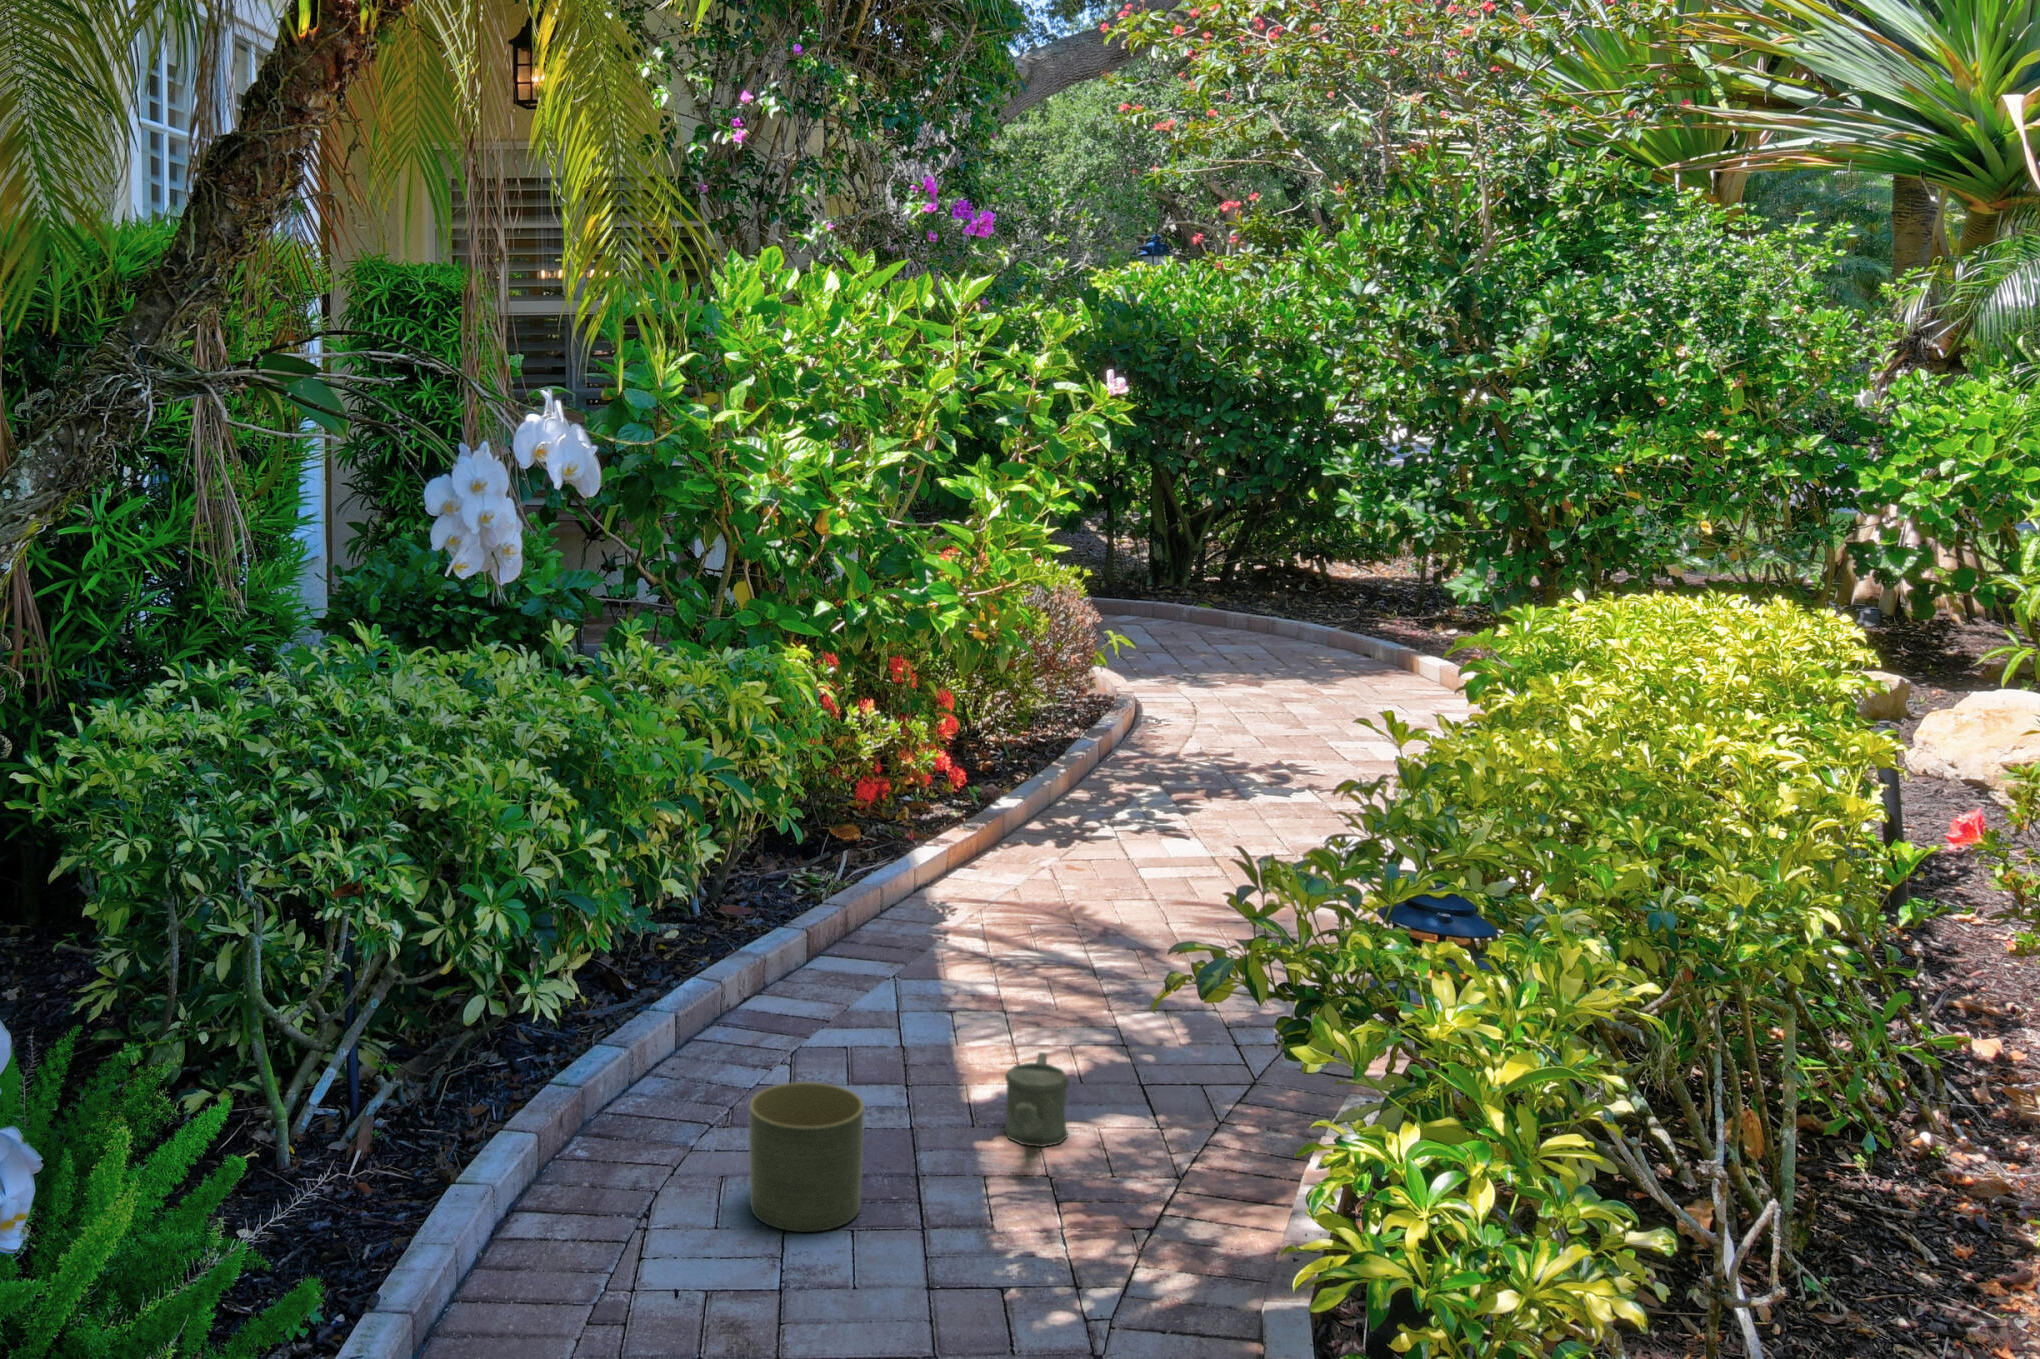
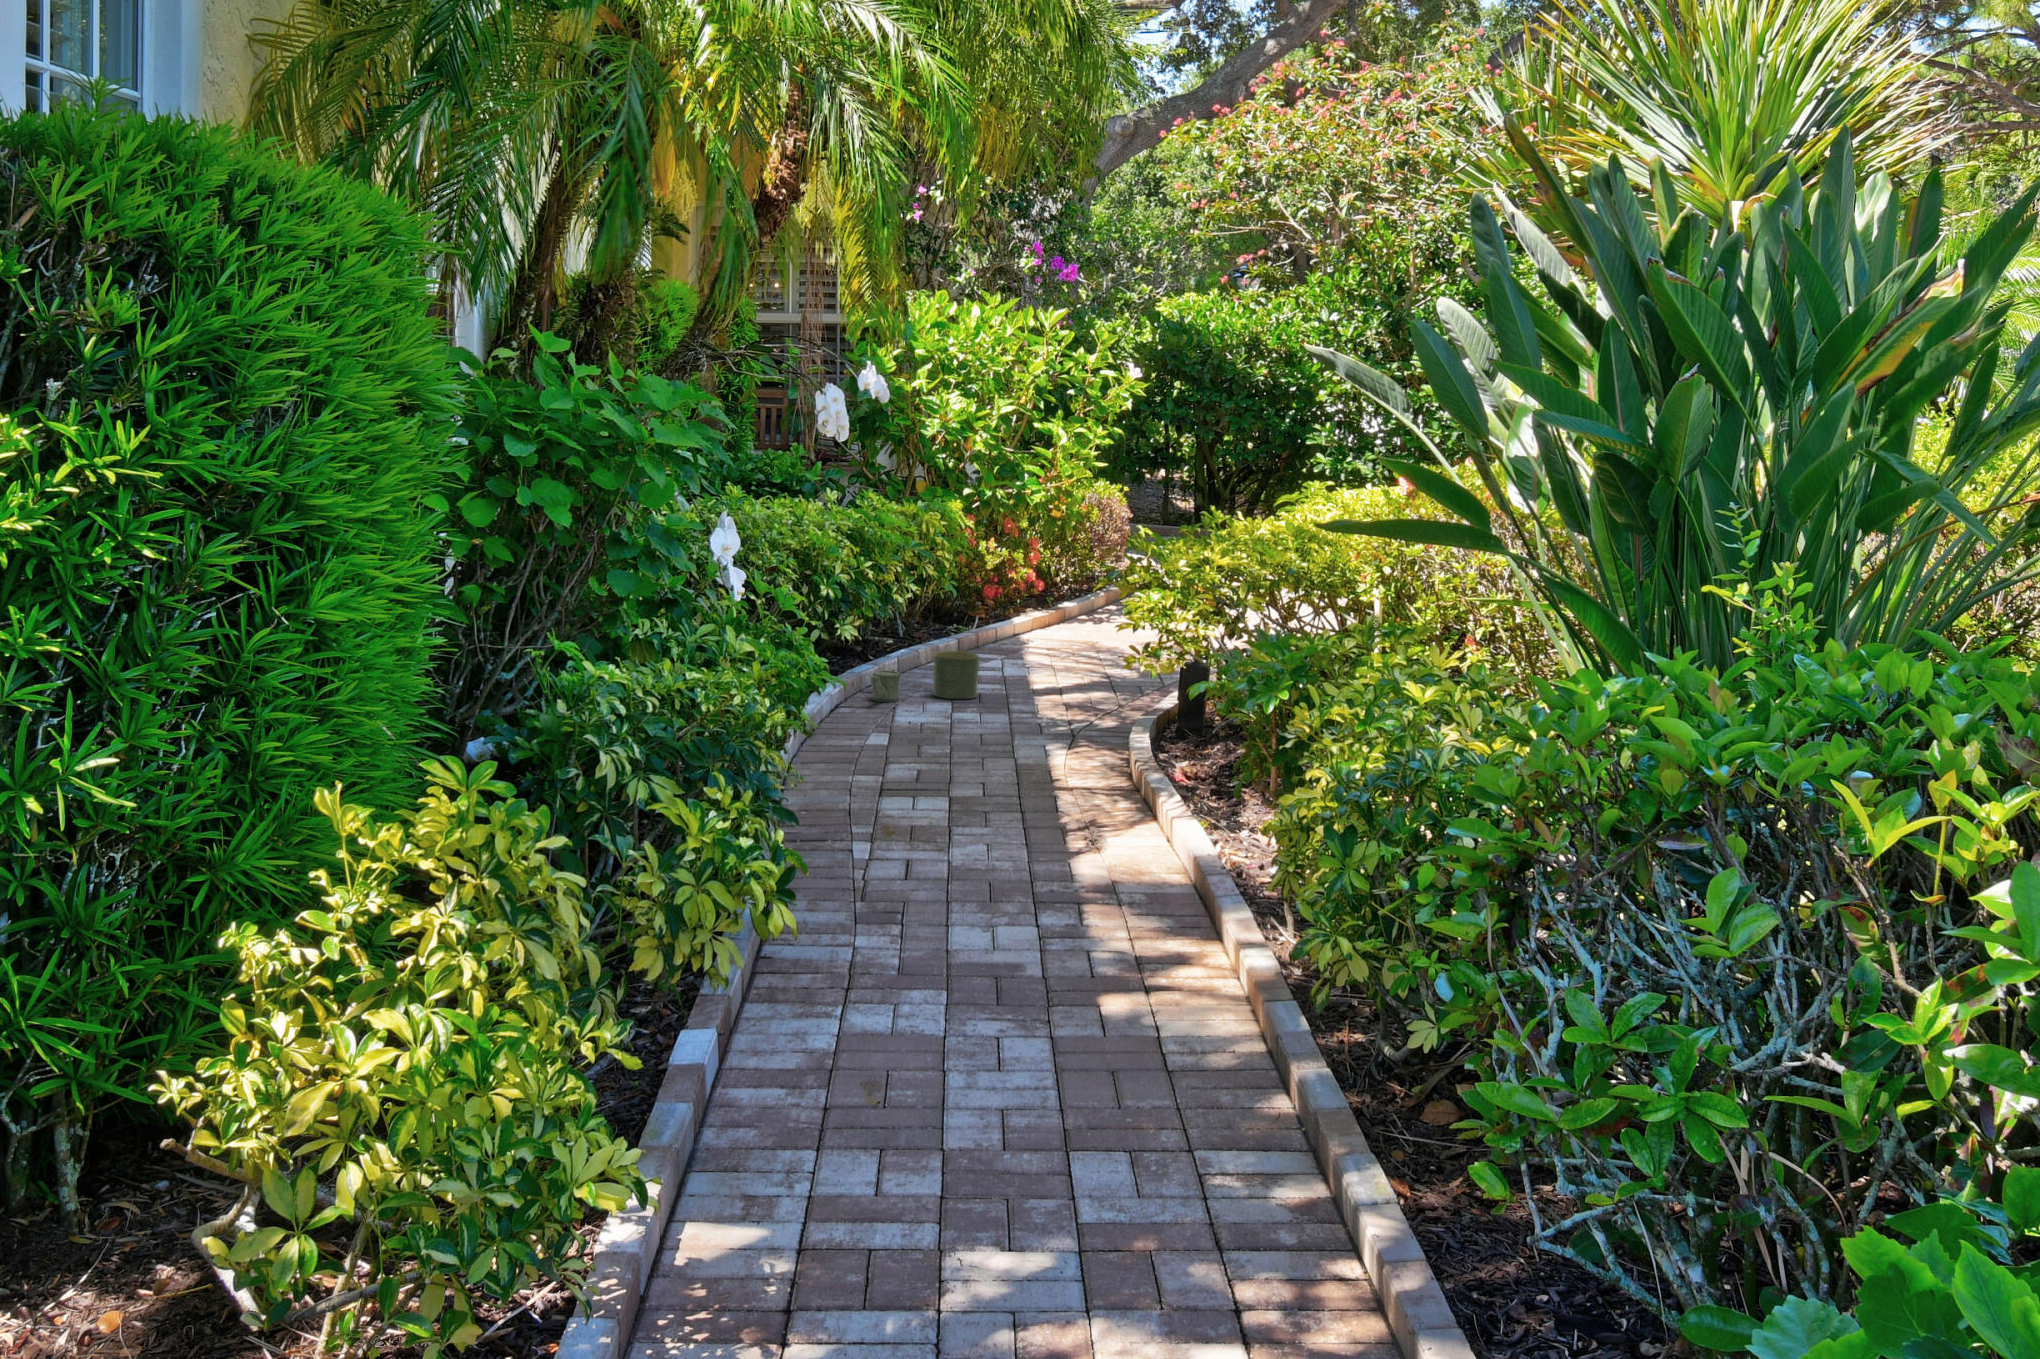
watering can: present [1005,1052,1069,1147] -> present [871,669,900,702]

